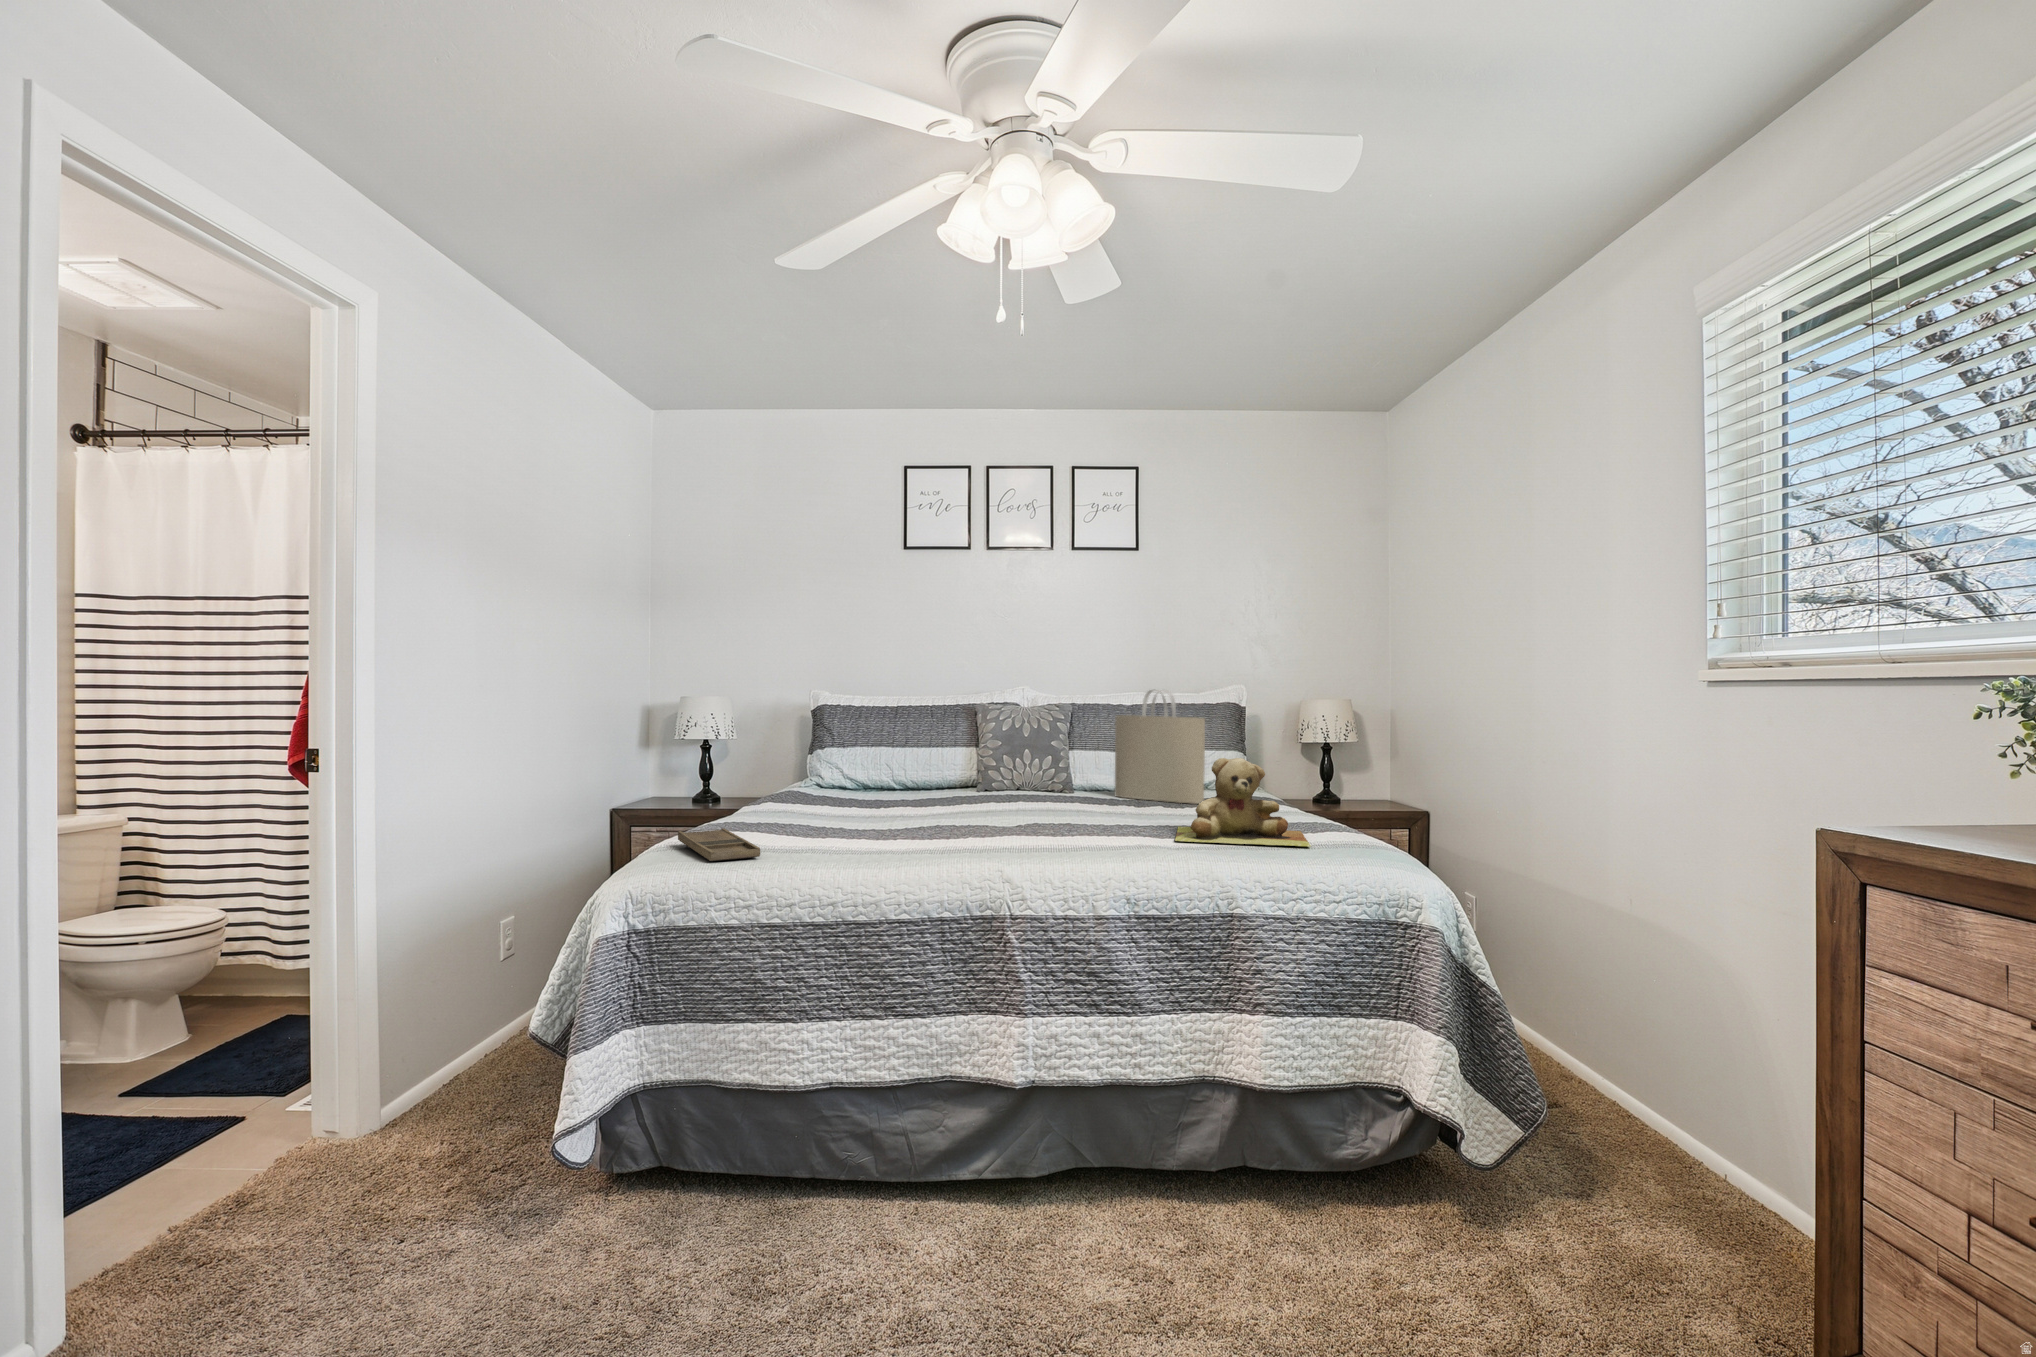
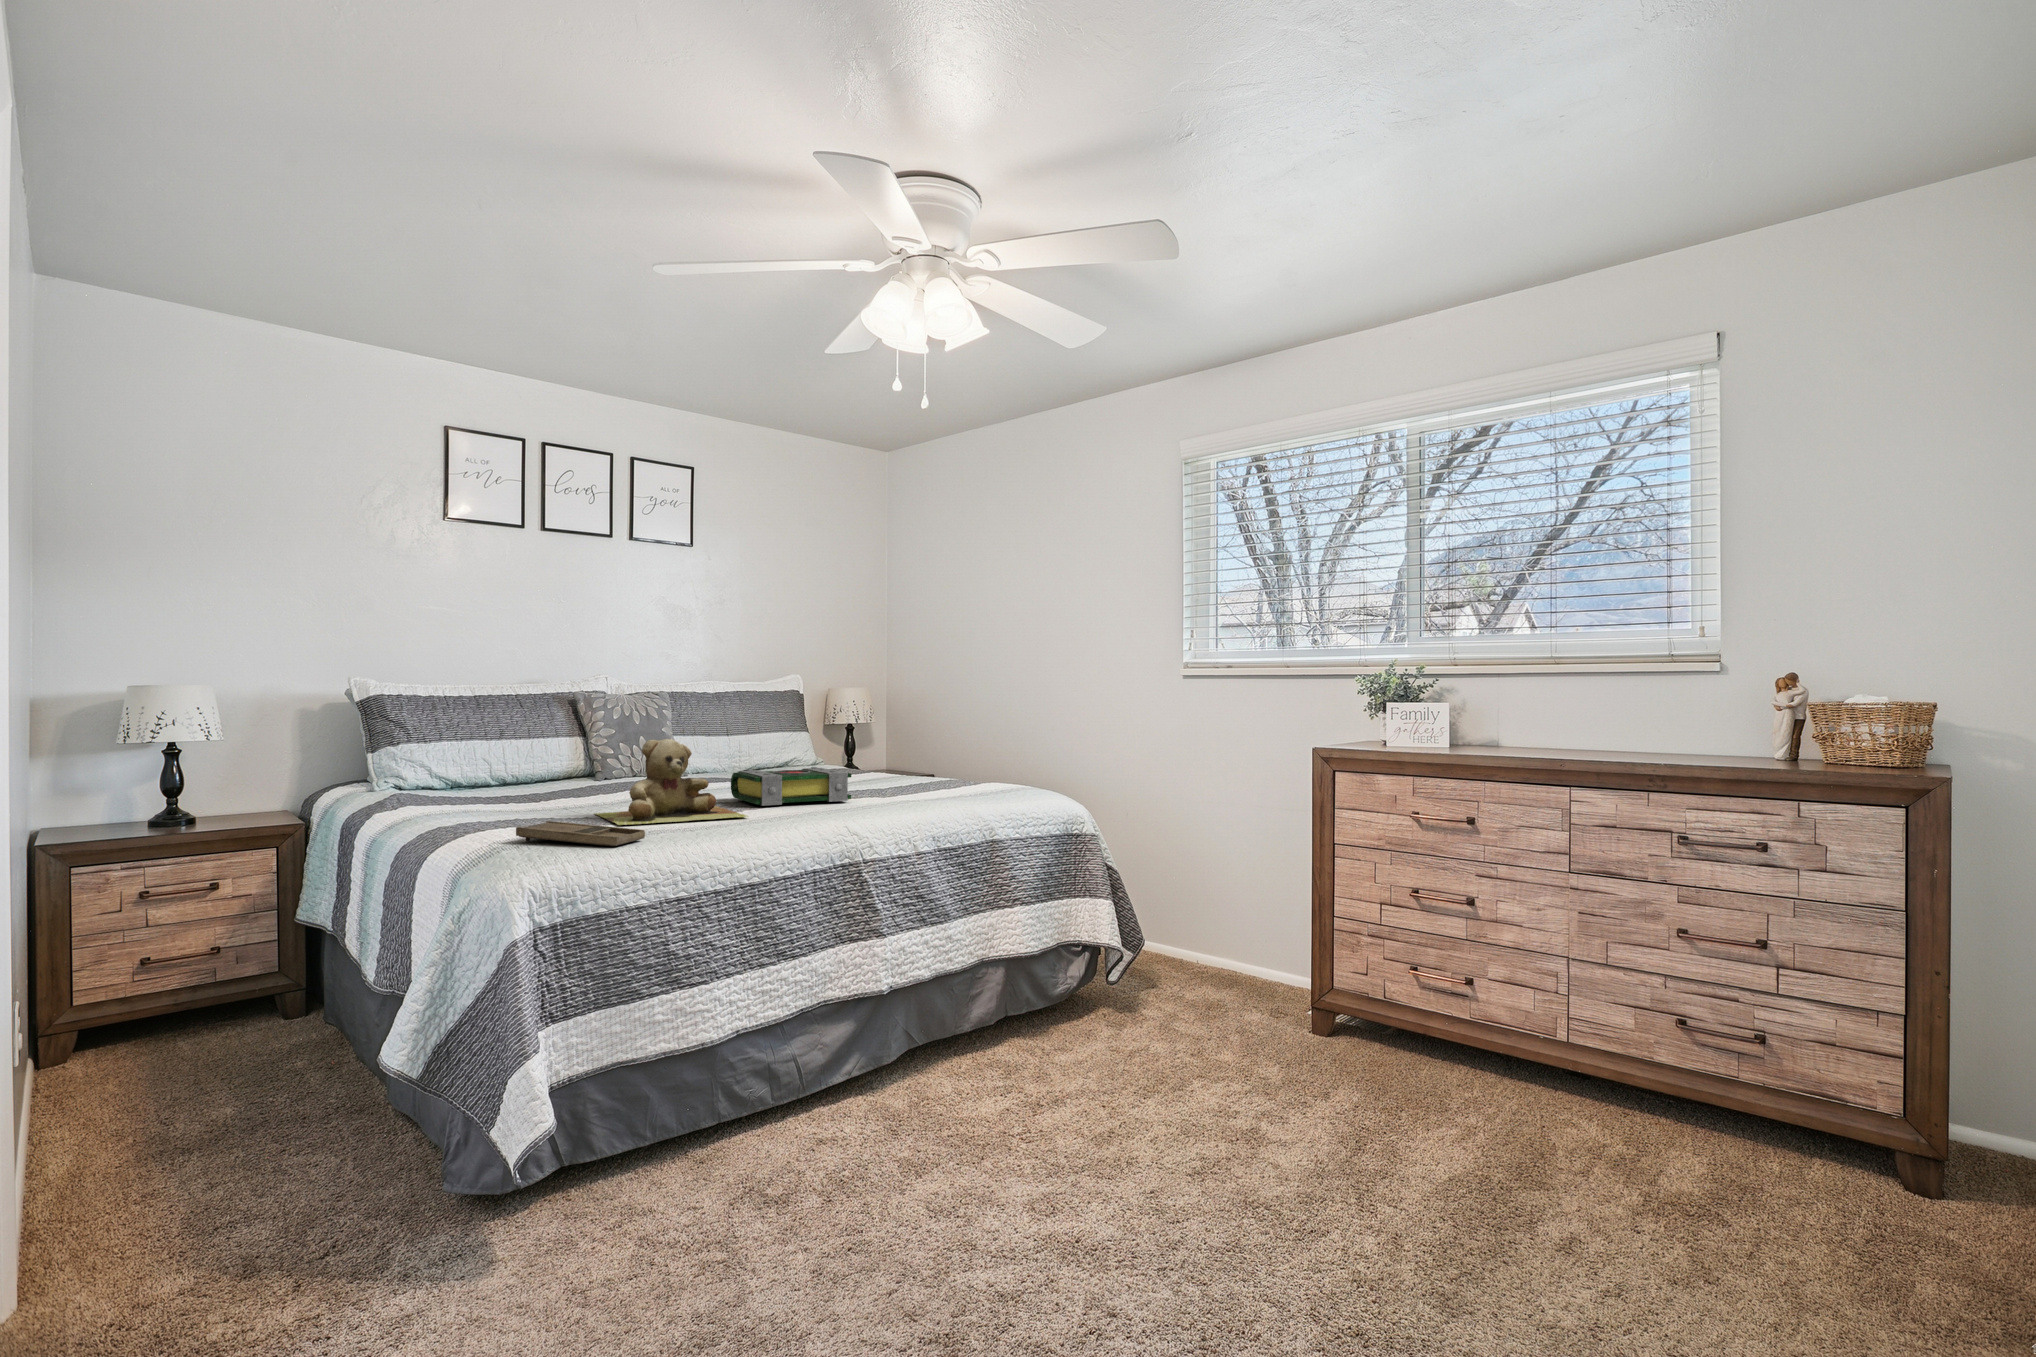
tote bag: present [1115,690,1205,804] -> none [715,677,807,777]
teddy bear: present [1175,758,1311,847] -> present [595,739,748,825]
book: none [999,792,1122,839] -> present [731,767,851,806]

